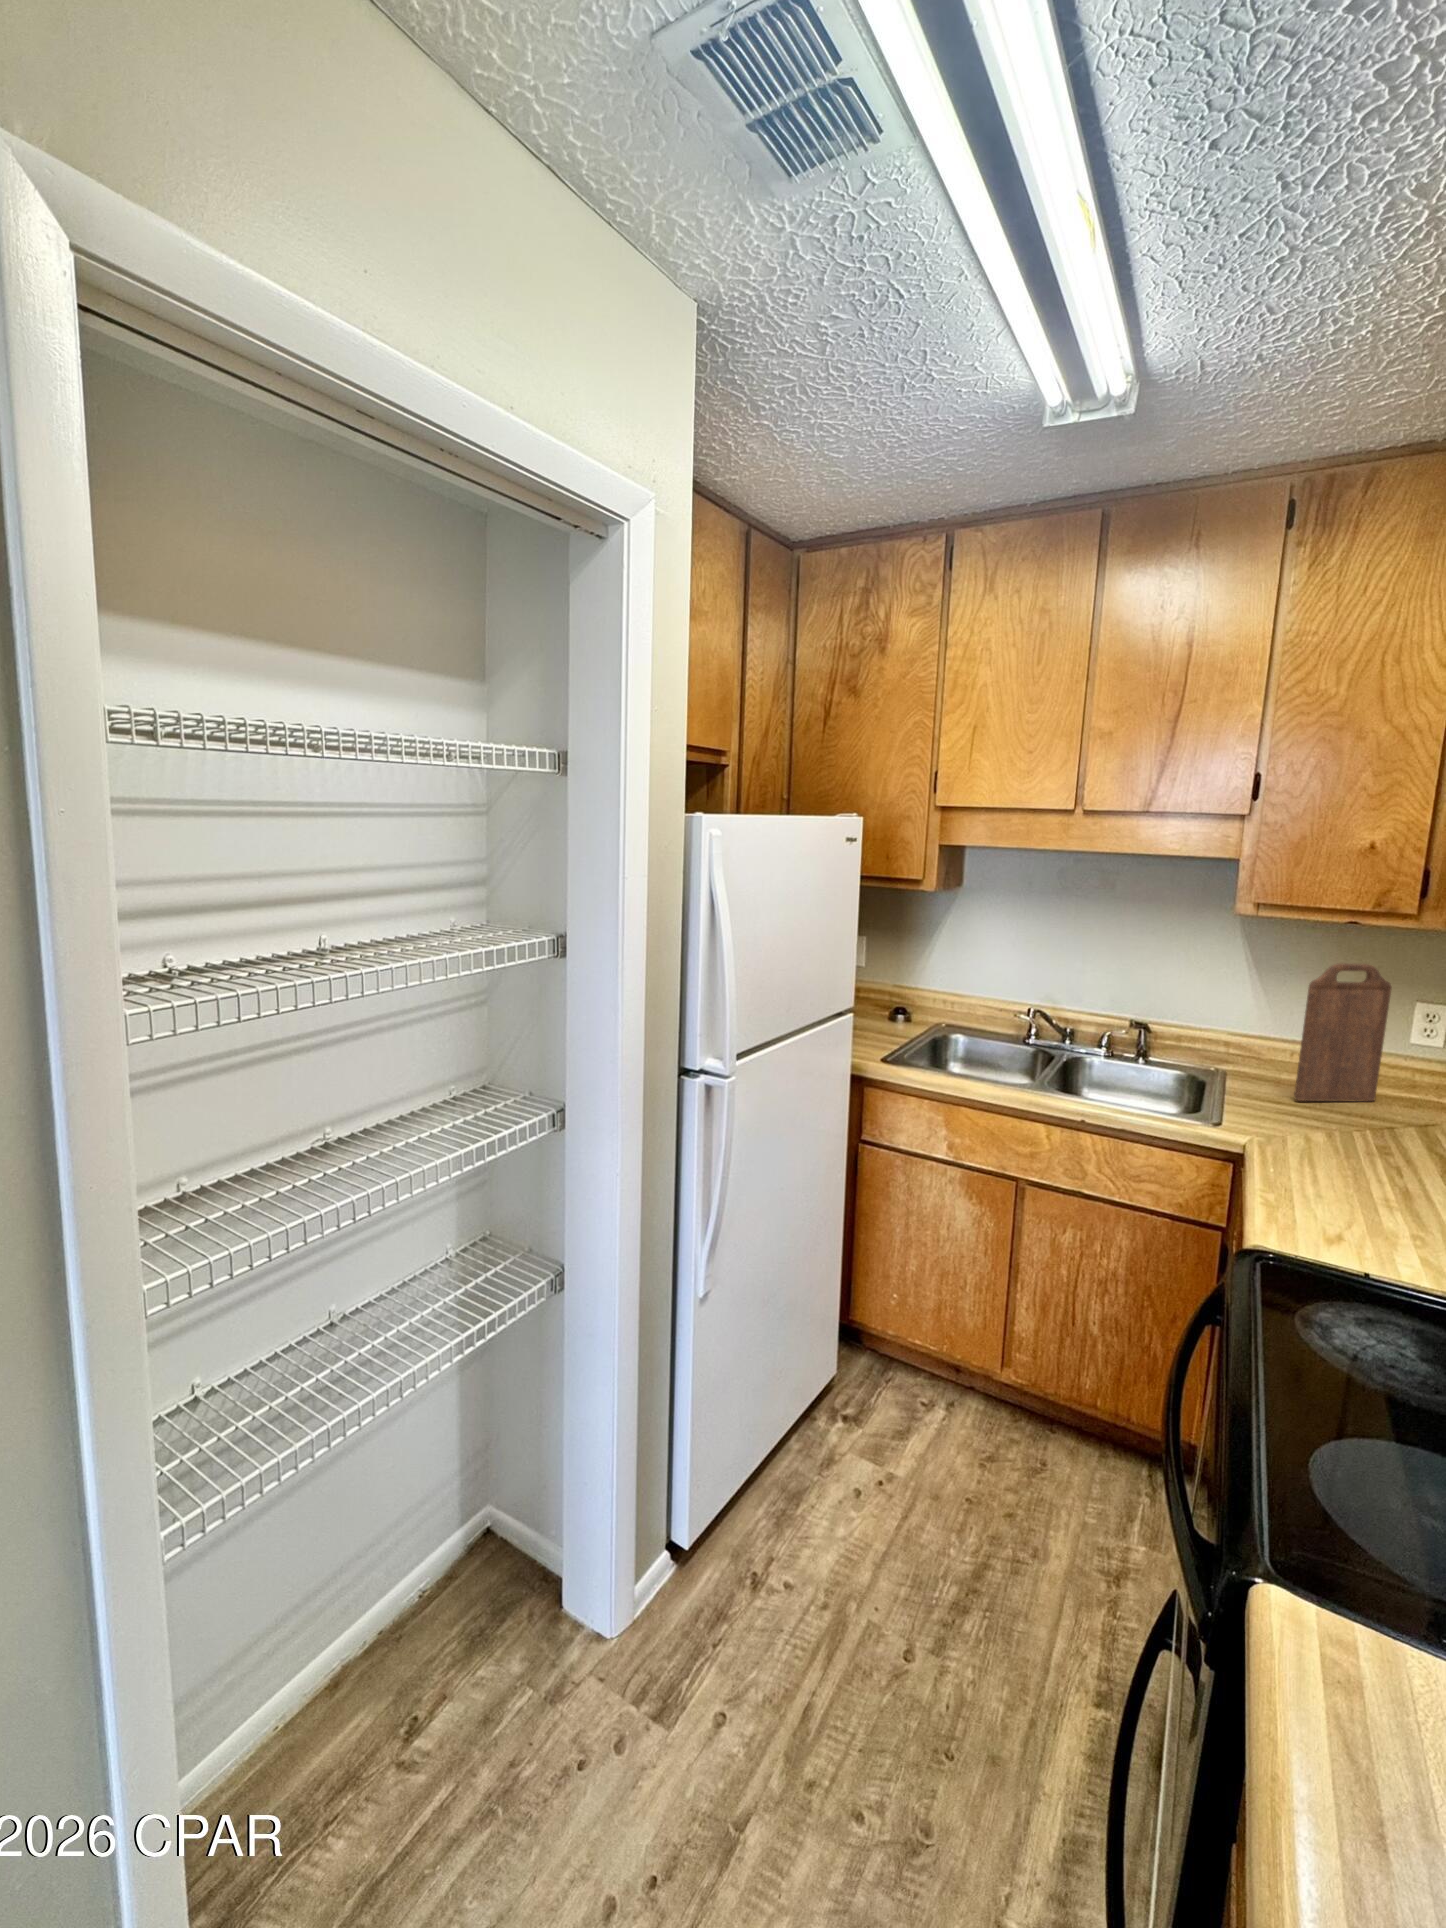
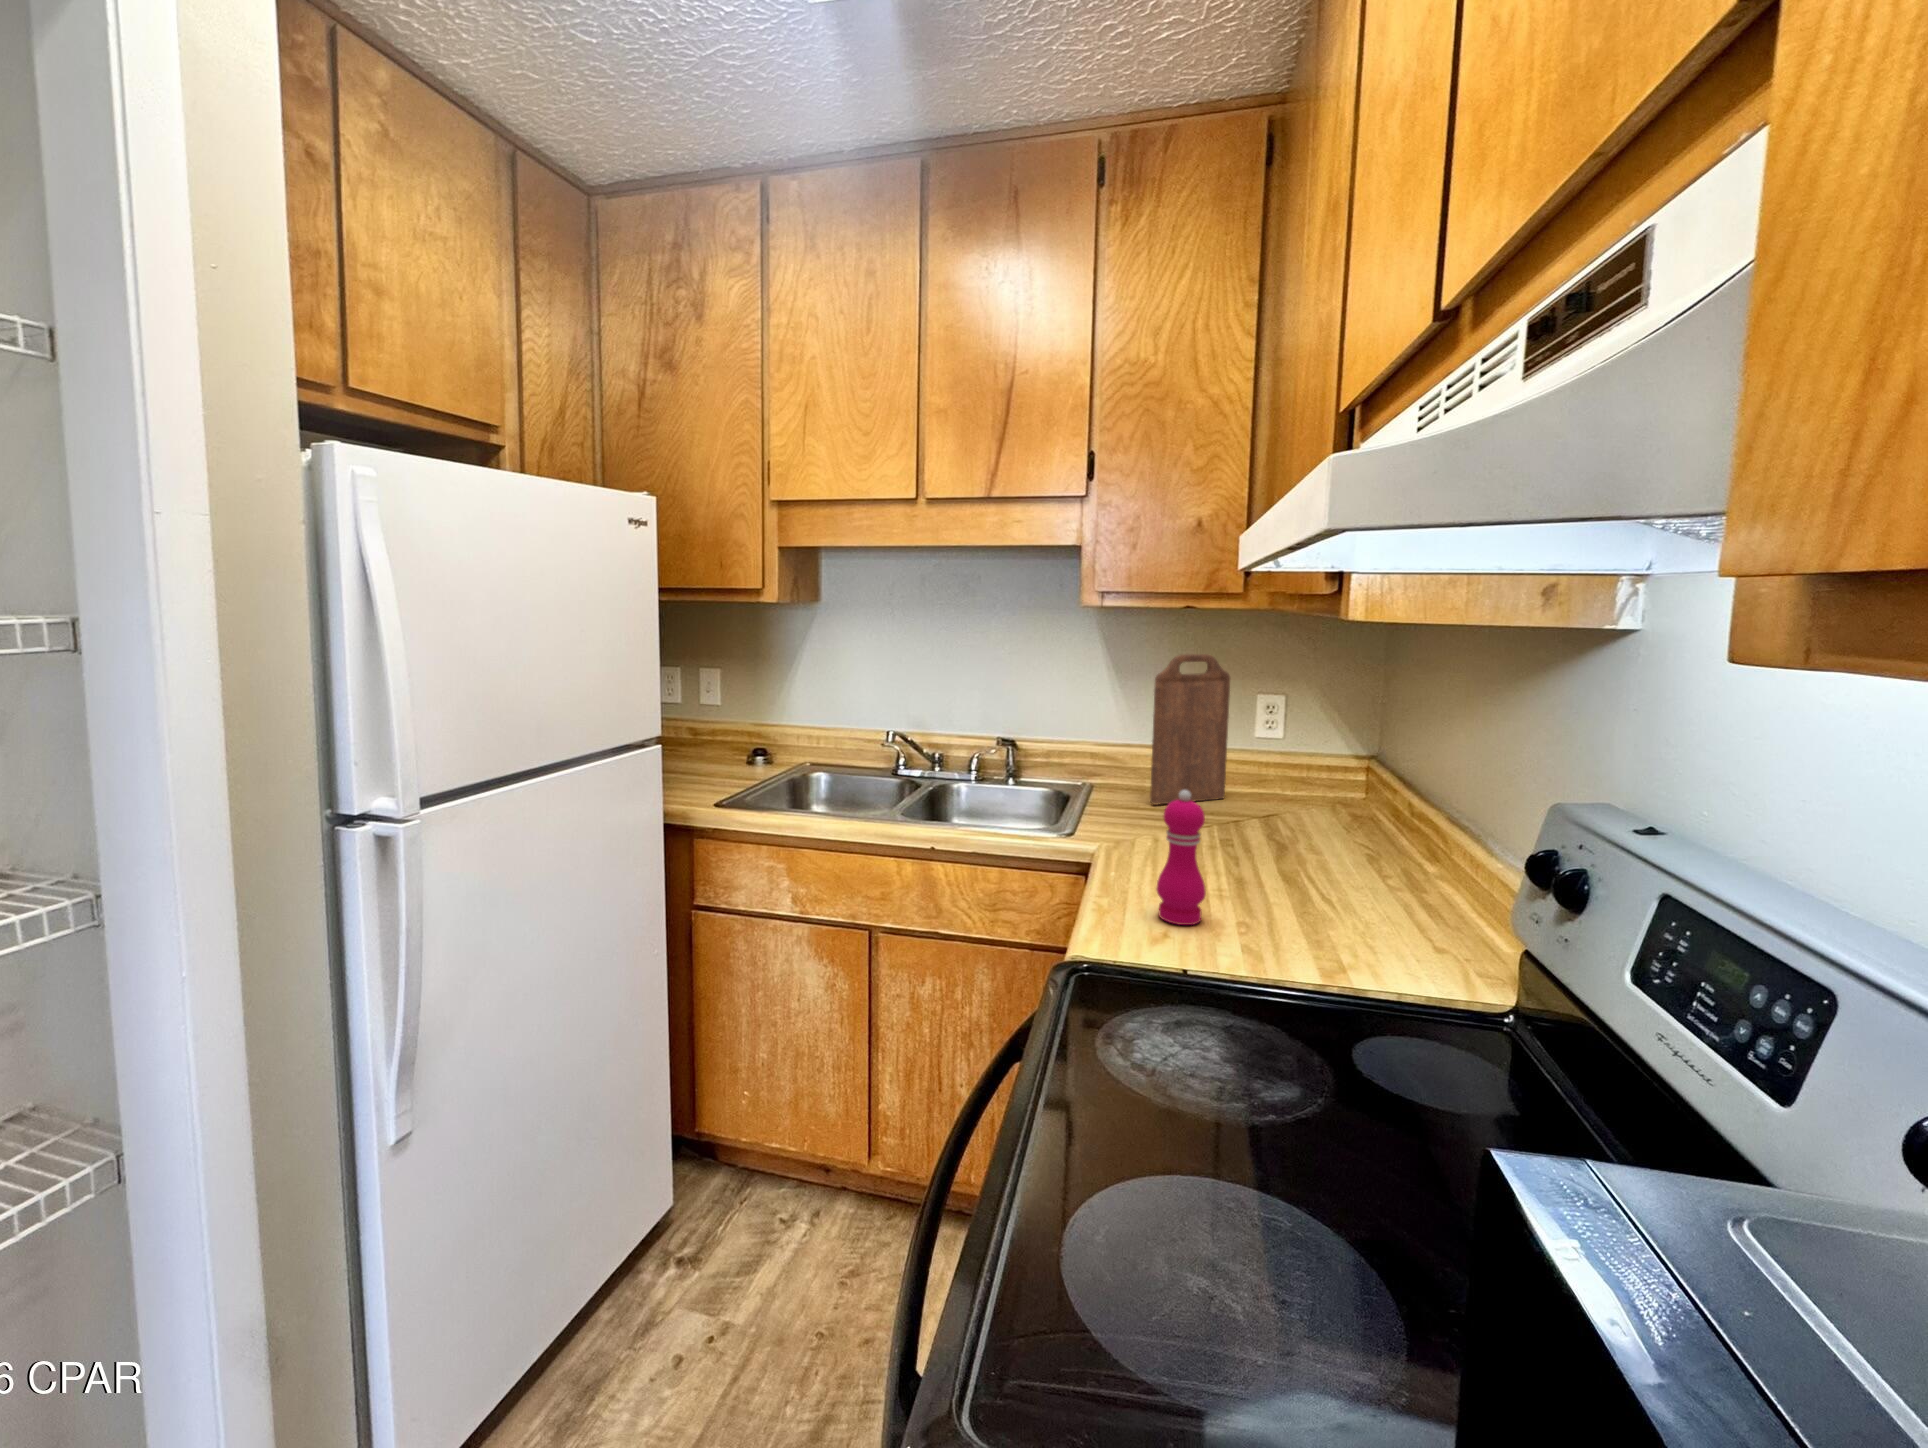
pepper mill: none [1325,1114,1381,1229] -> present [1156,790,1206,925]

